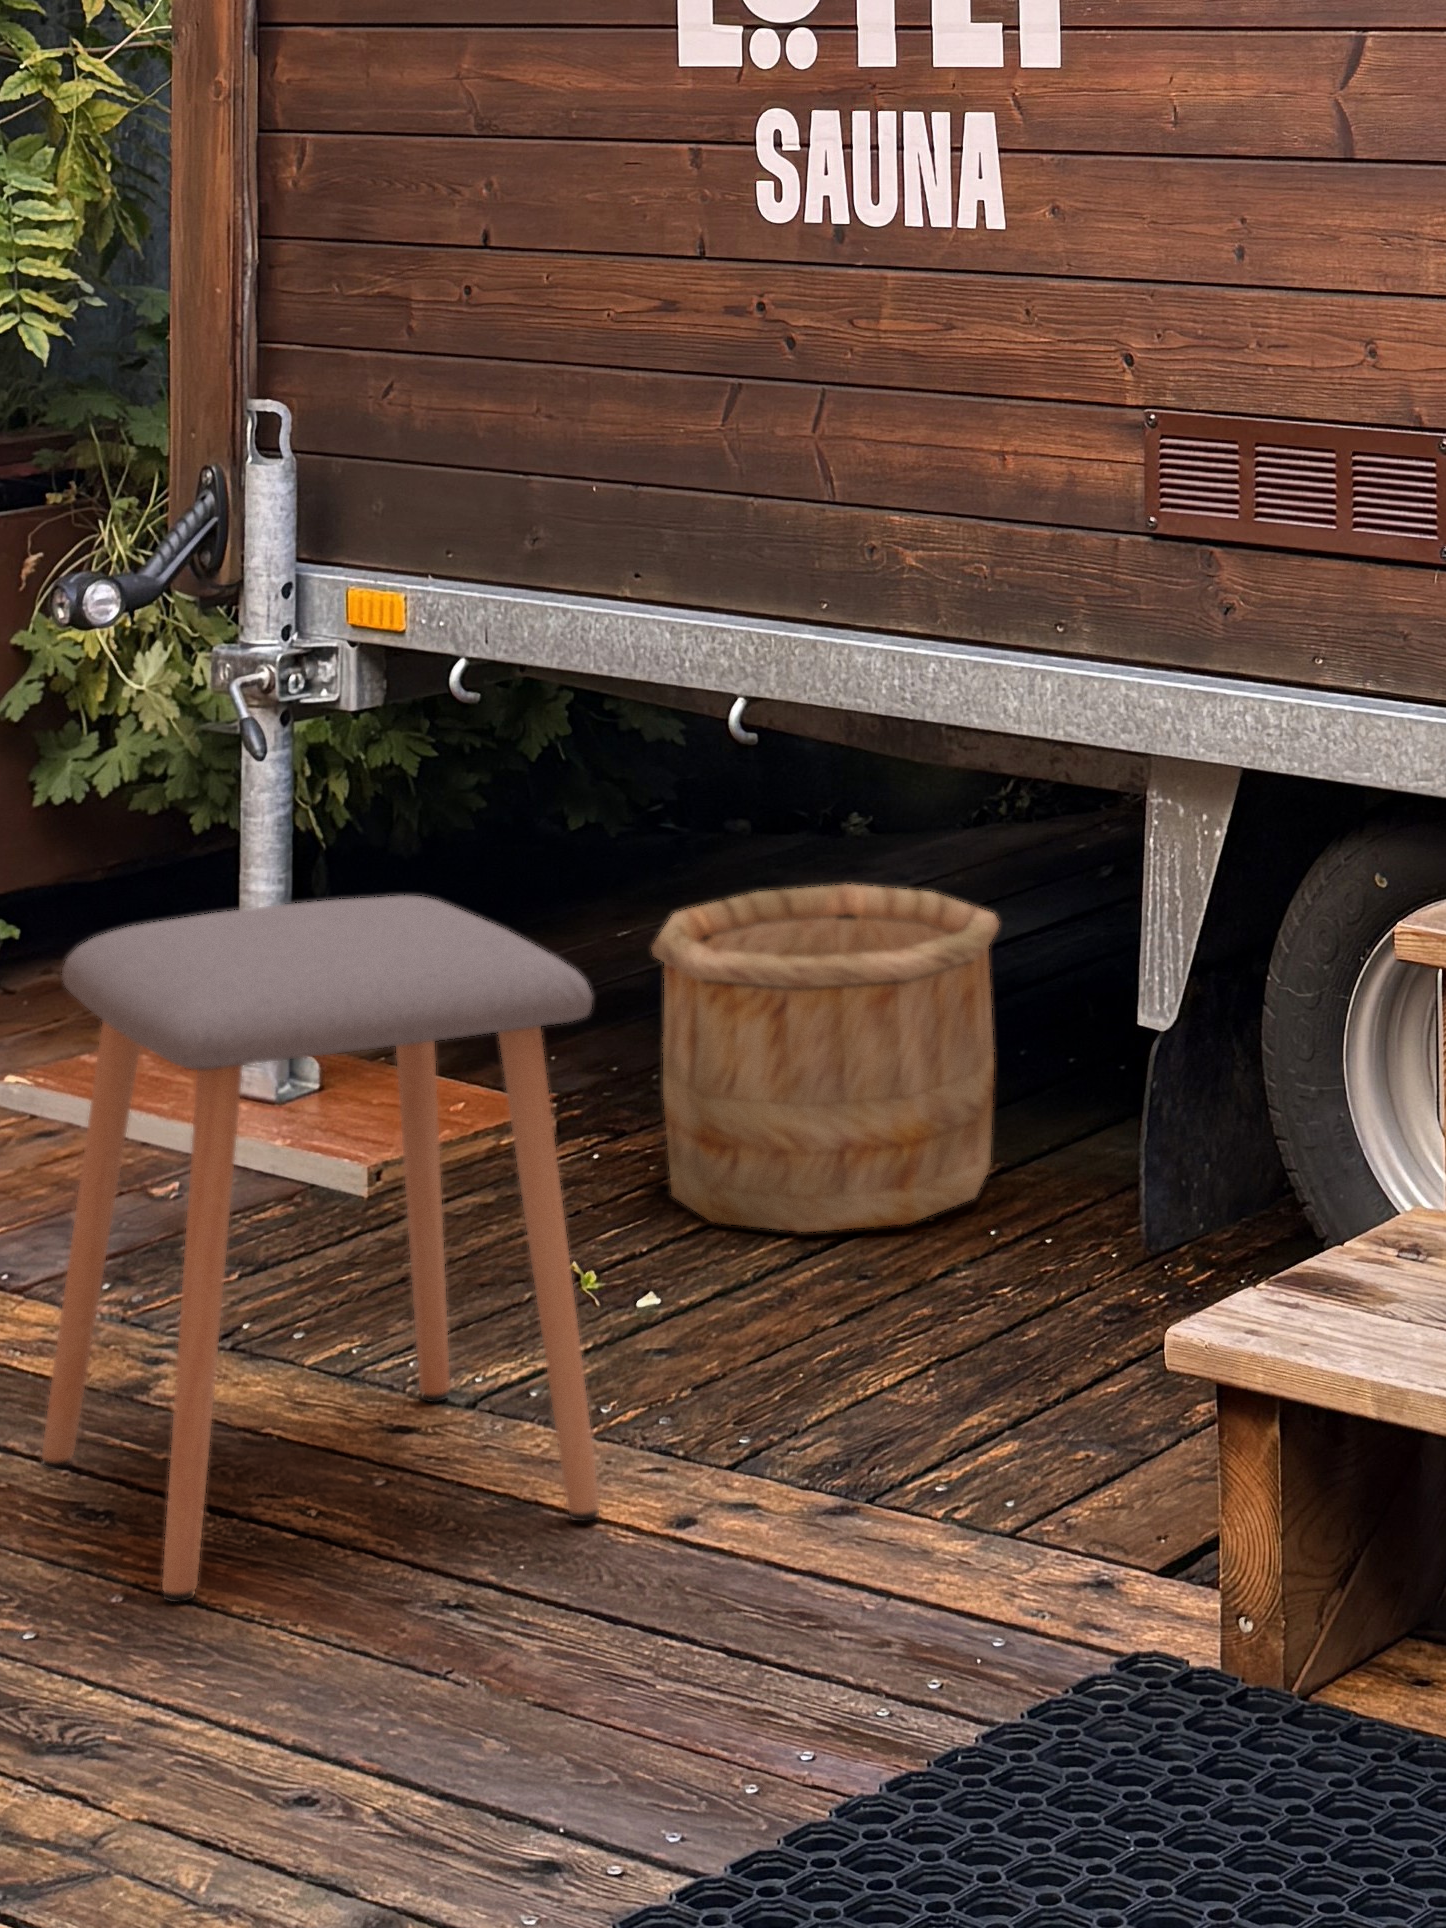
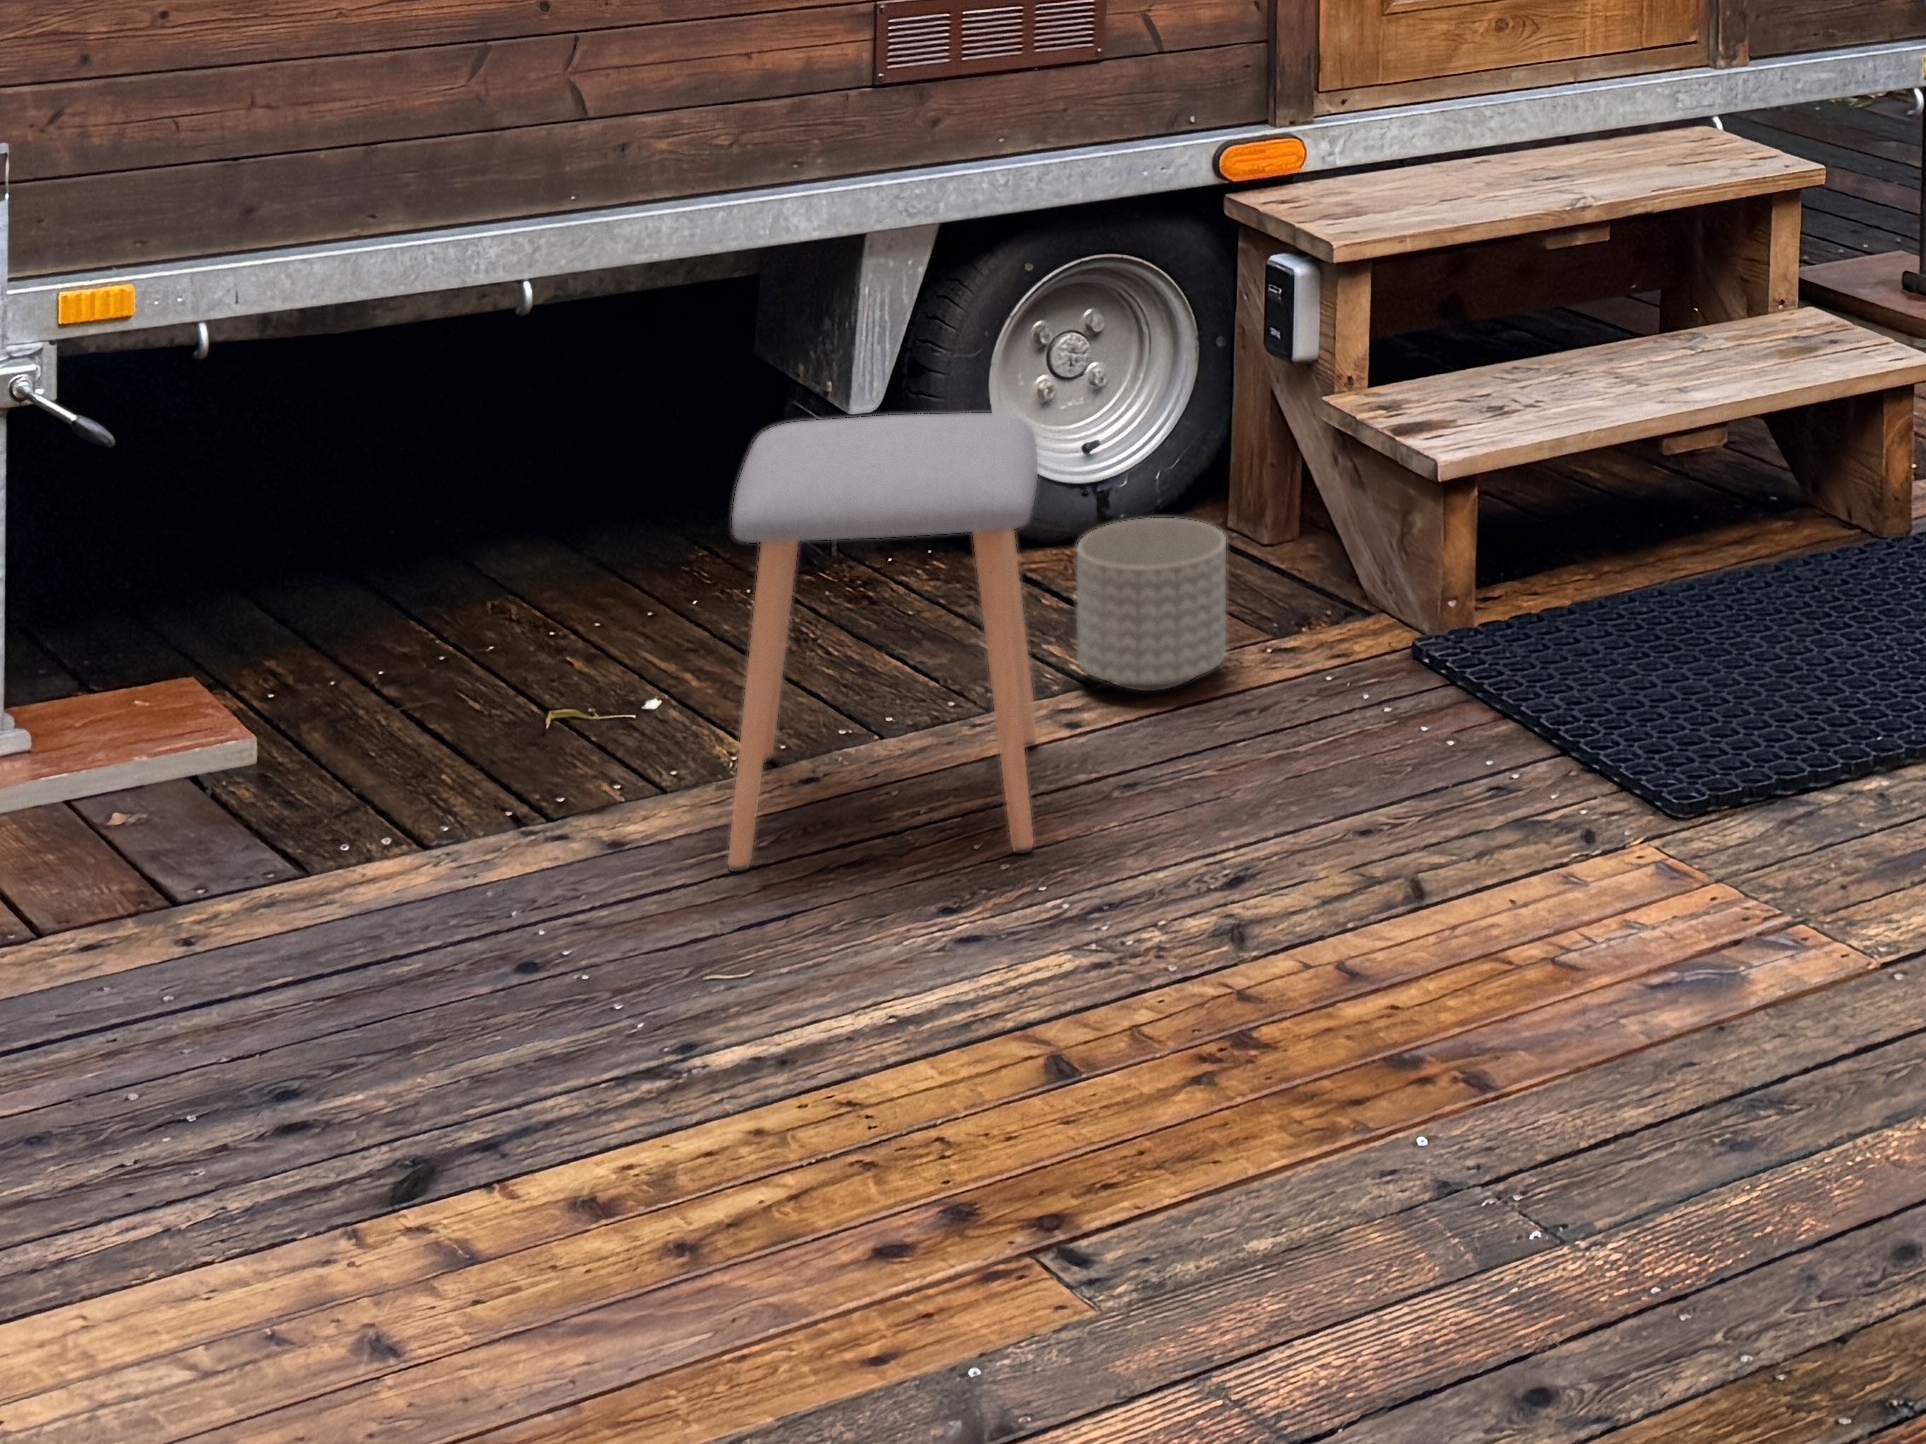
wooden bucket: present [652,884,999,1232] -> none [365,381,640,653]
planter: none [786,1259,1034,1555] -> present [1077,518,1226,691]

